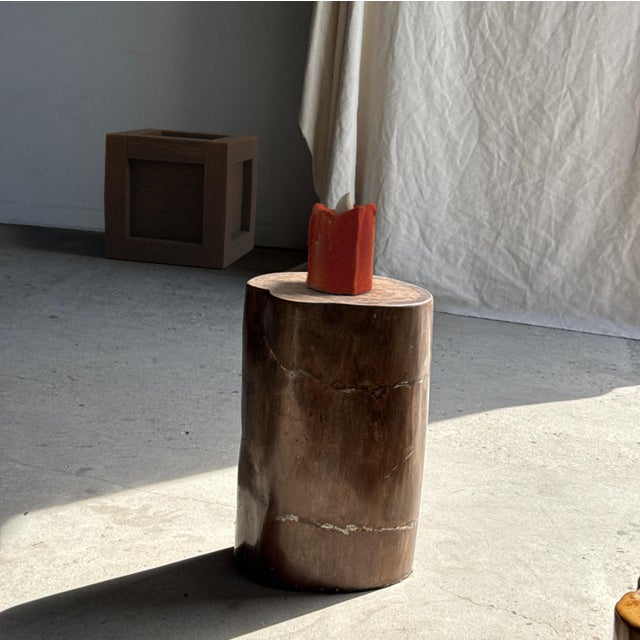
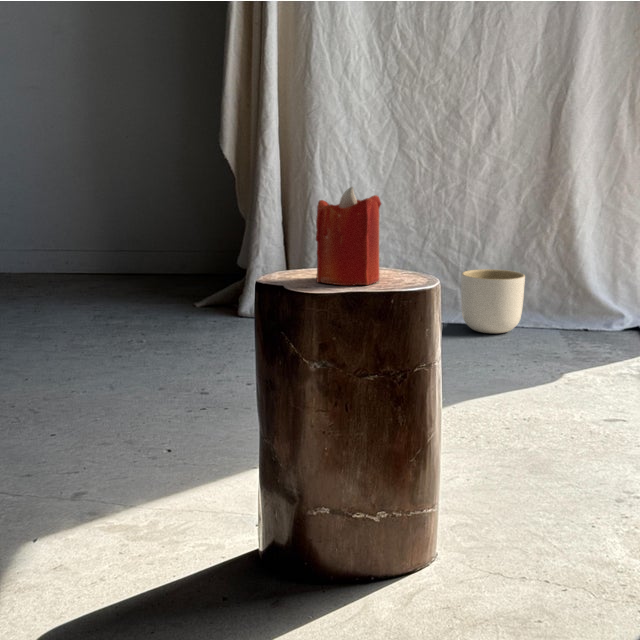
wooden crate: present [104,128,258,269] -> none [15,161,171,296]
planter: none [526,270,595,338] -> present [461,269,525,333]

